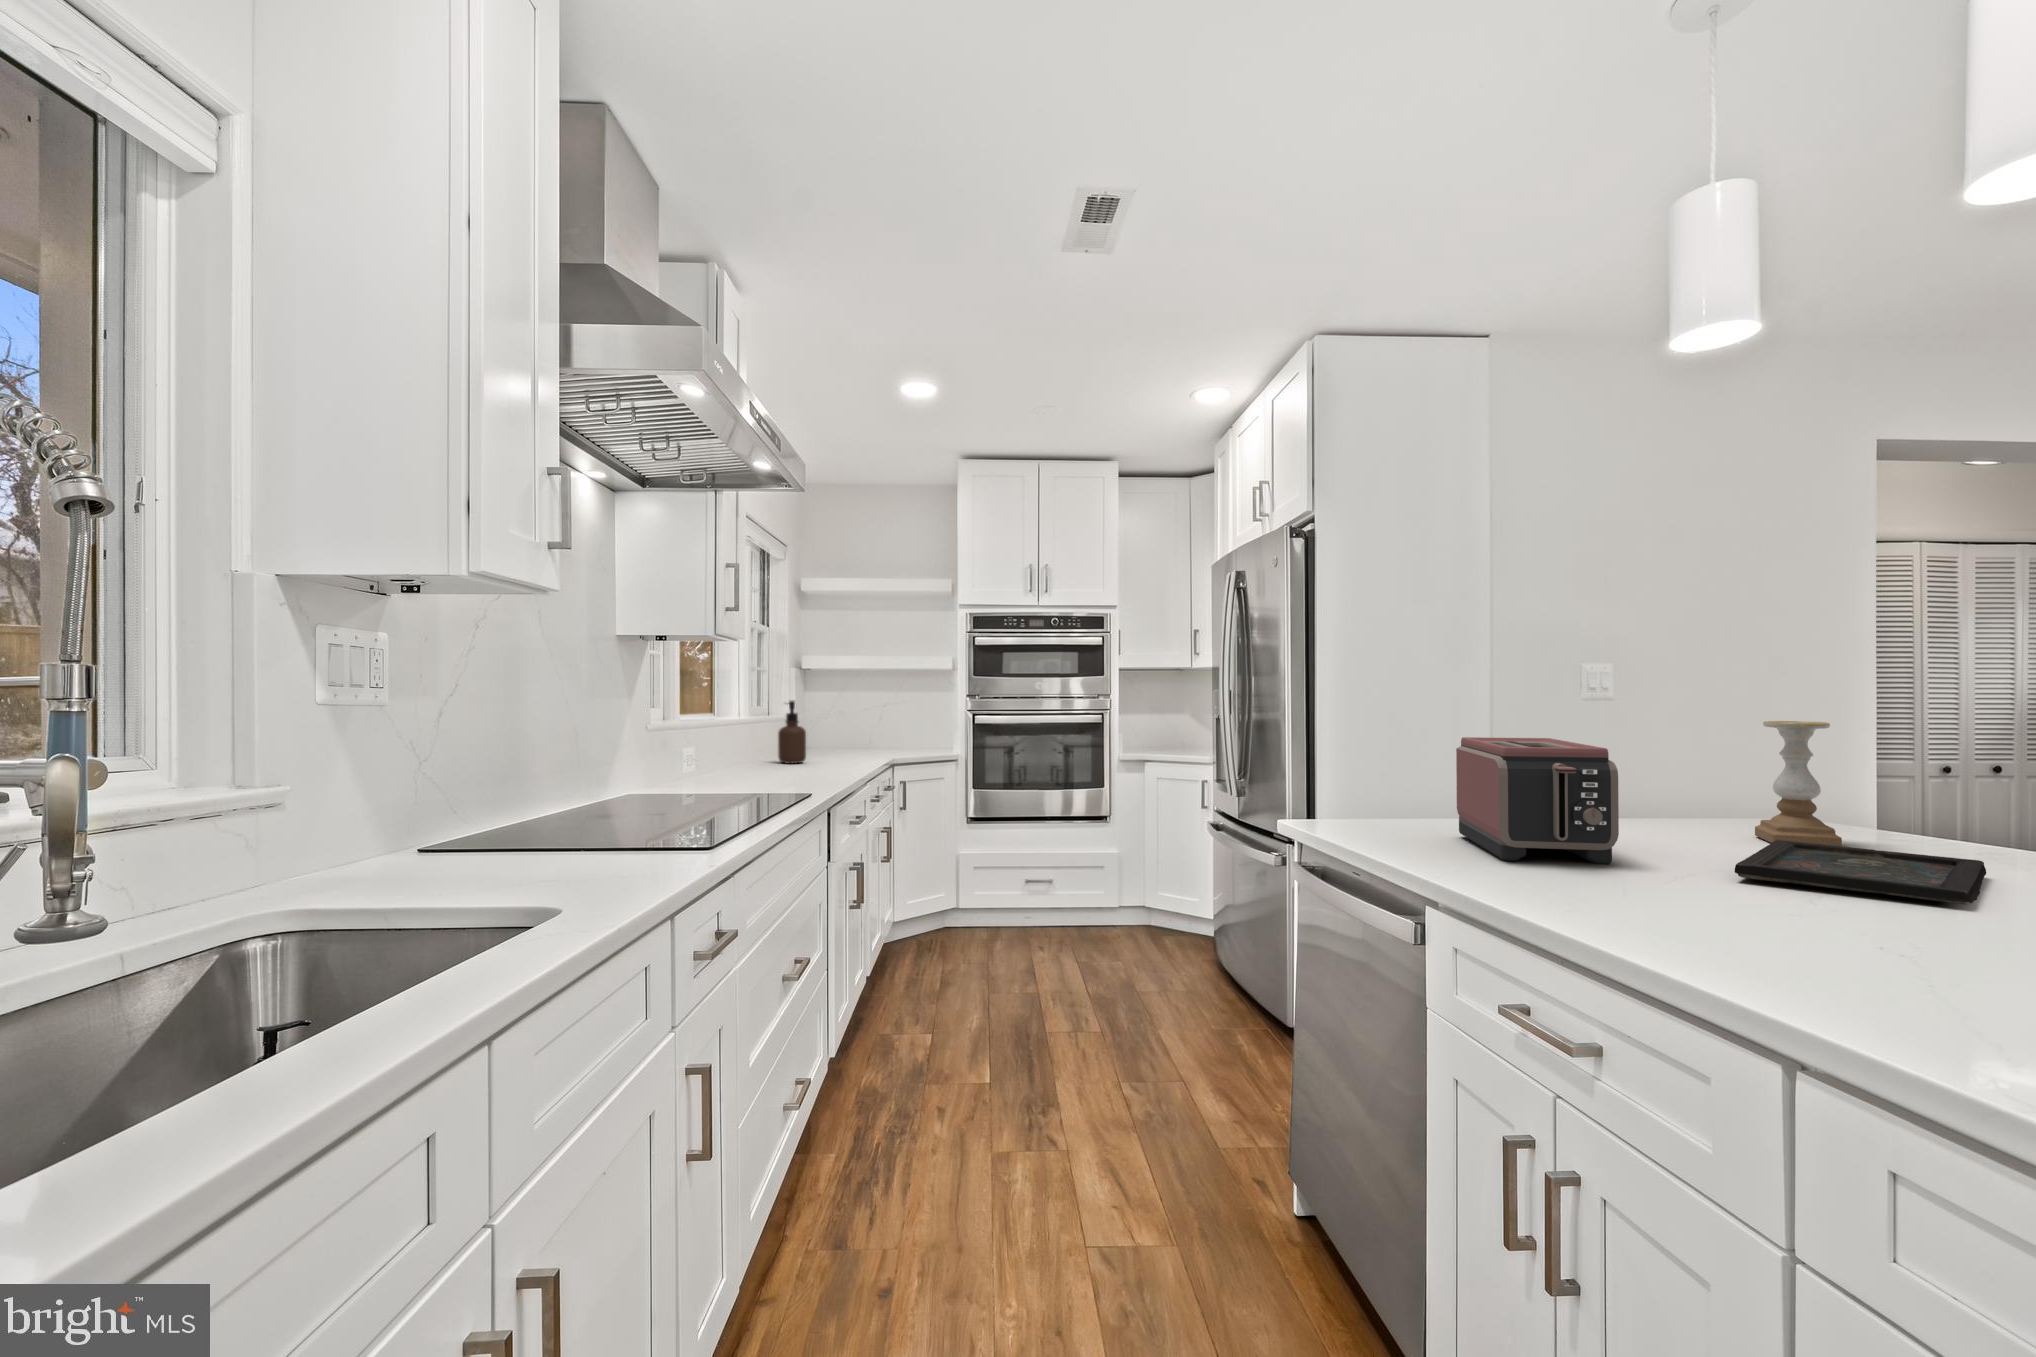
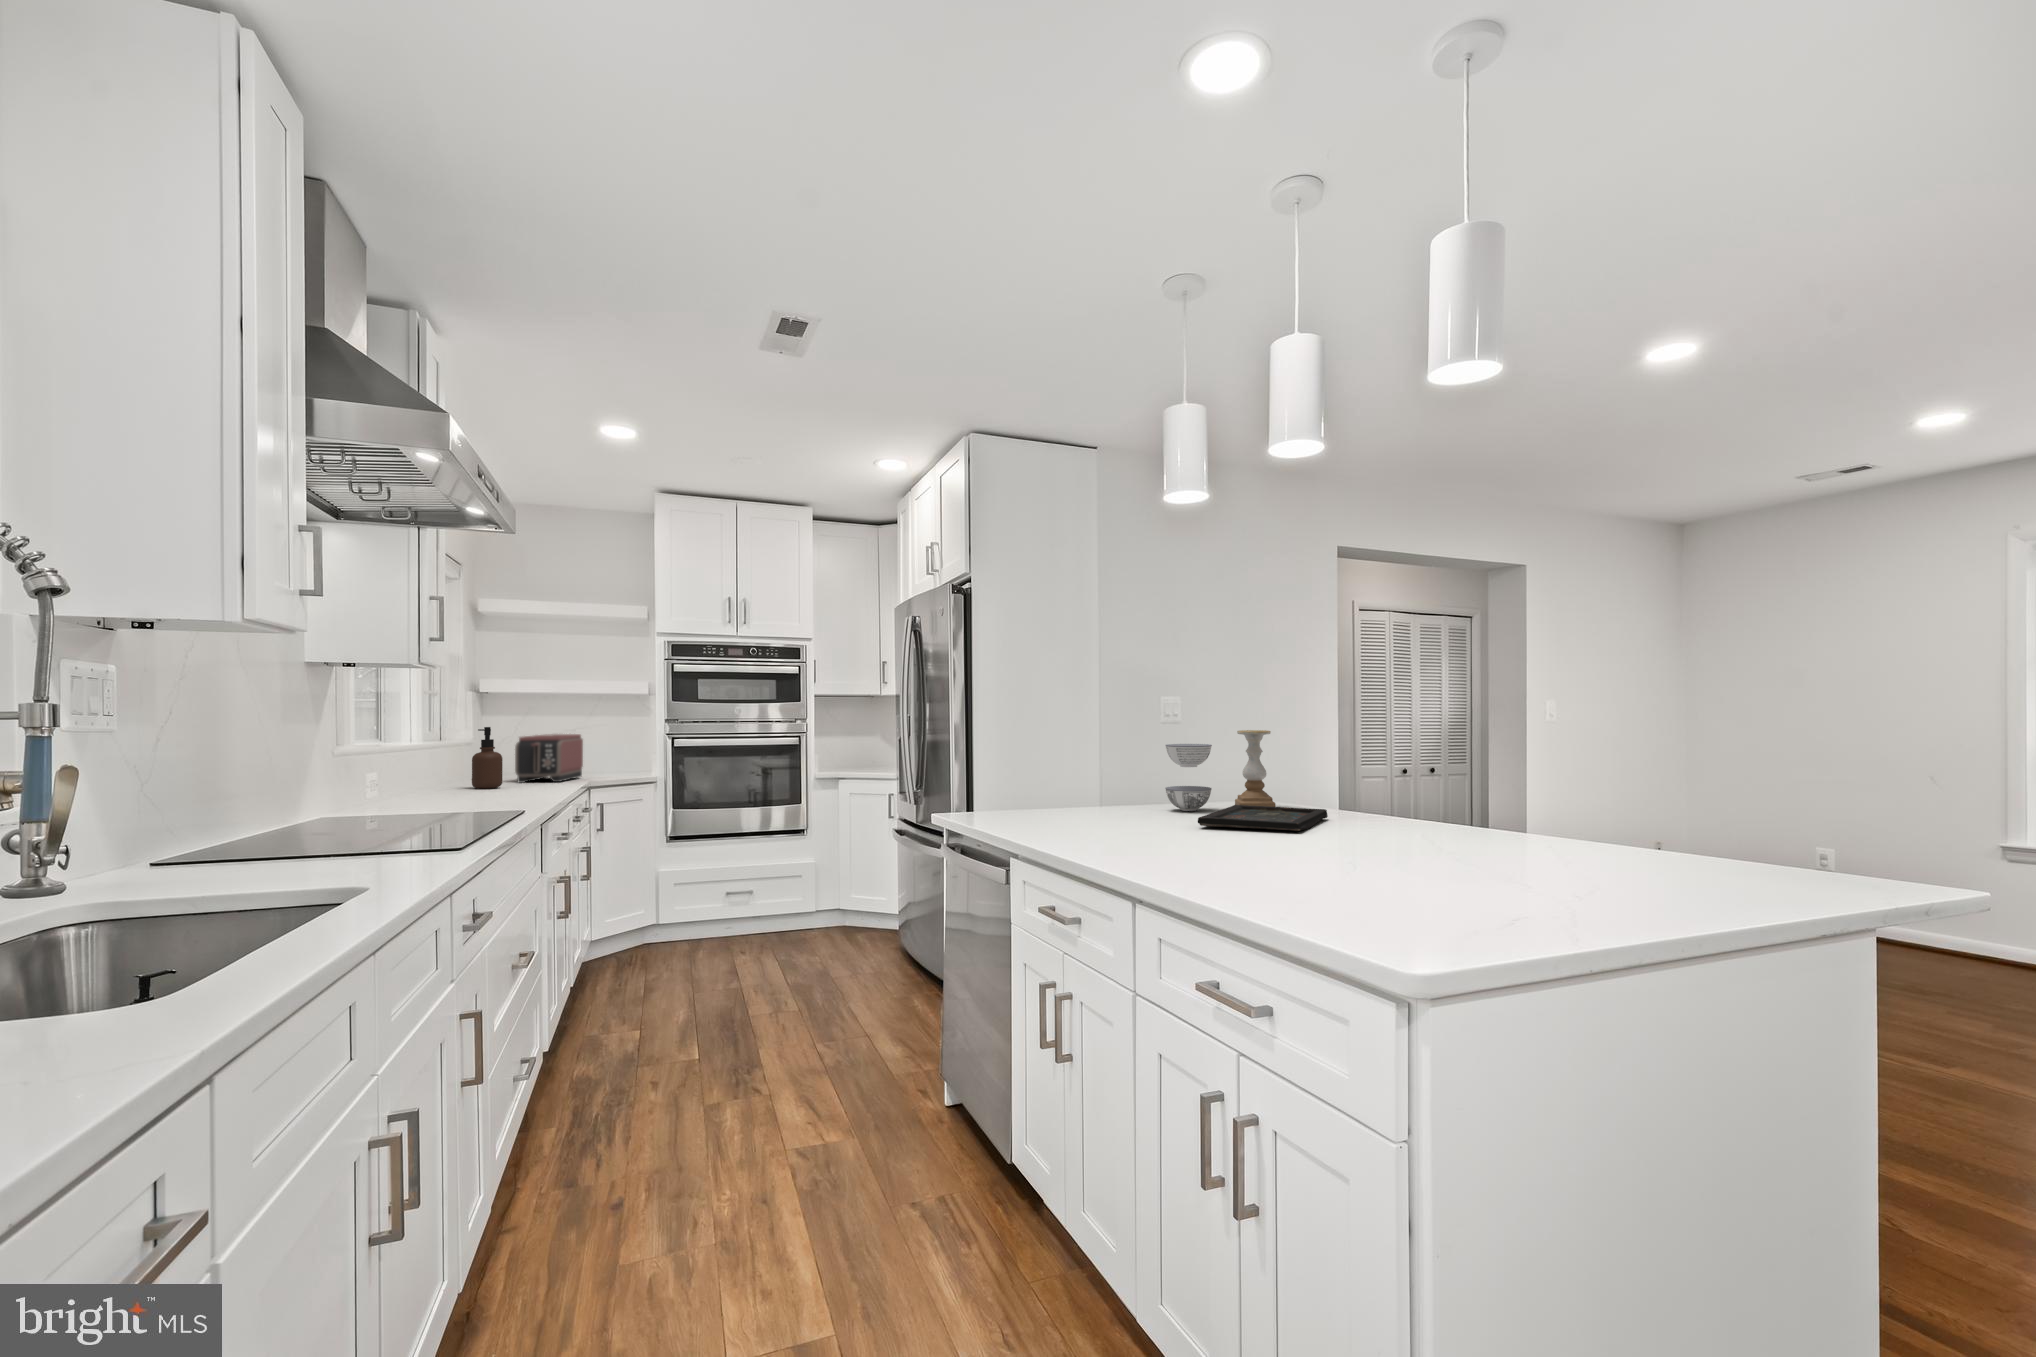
toaster: present [1456,737,1619,864] -> present [515,734,583,783]
bowl: none [1635,739,1722,842] -> present [1165,744,1212,811]

